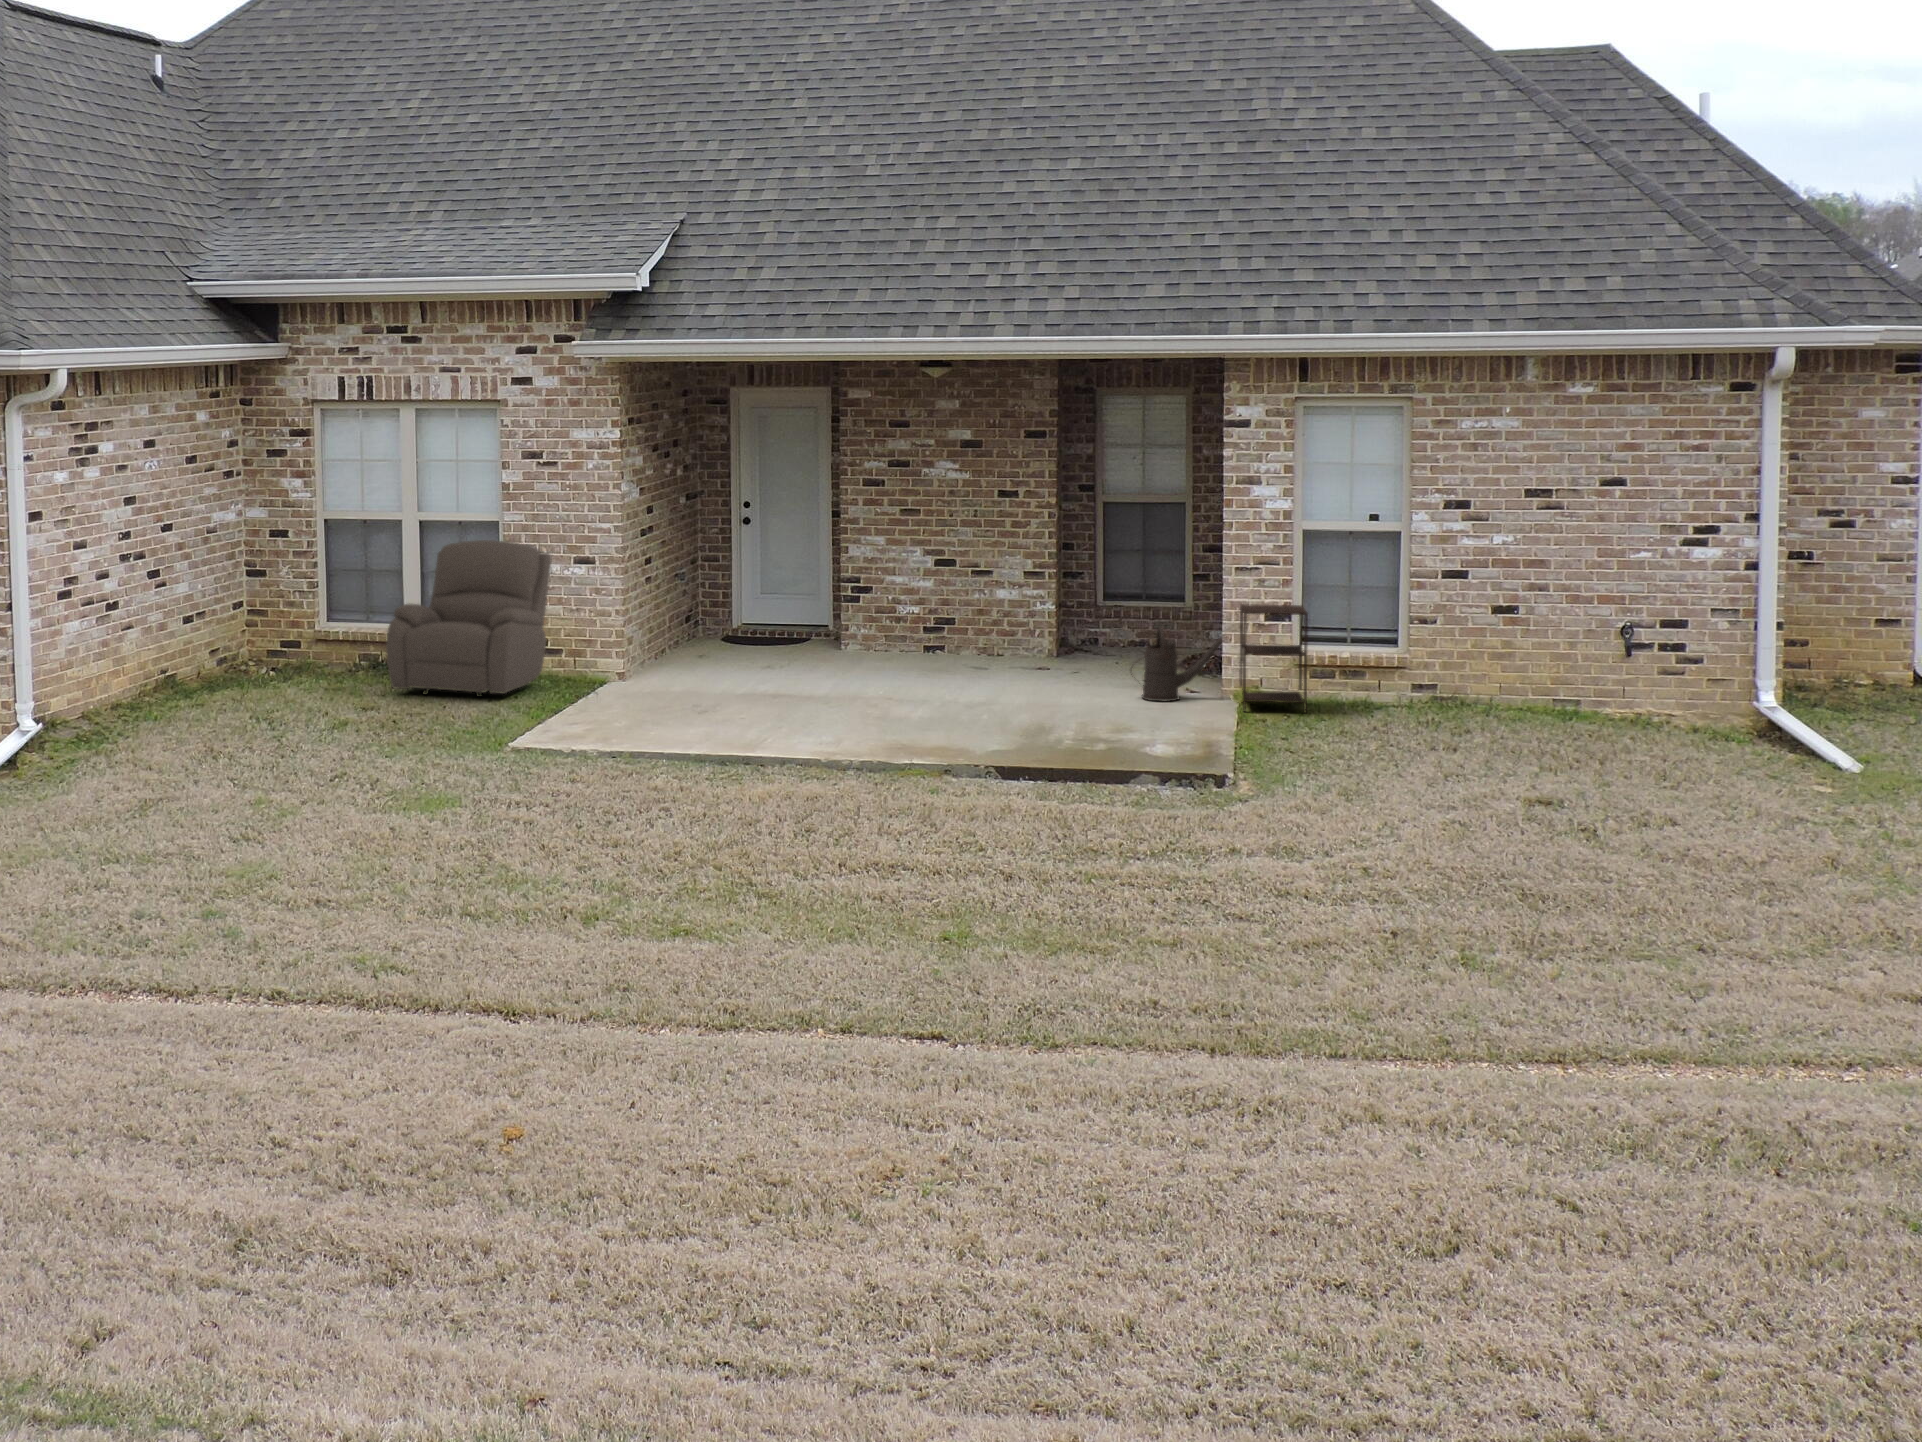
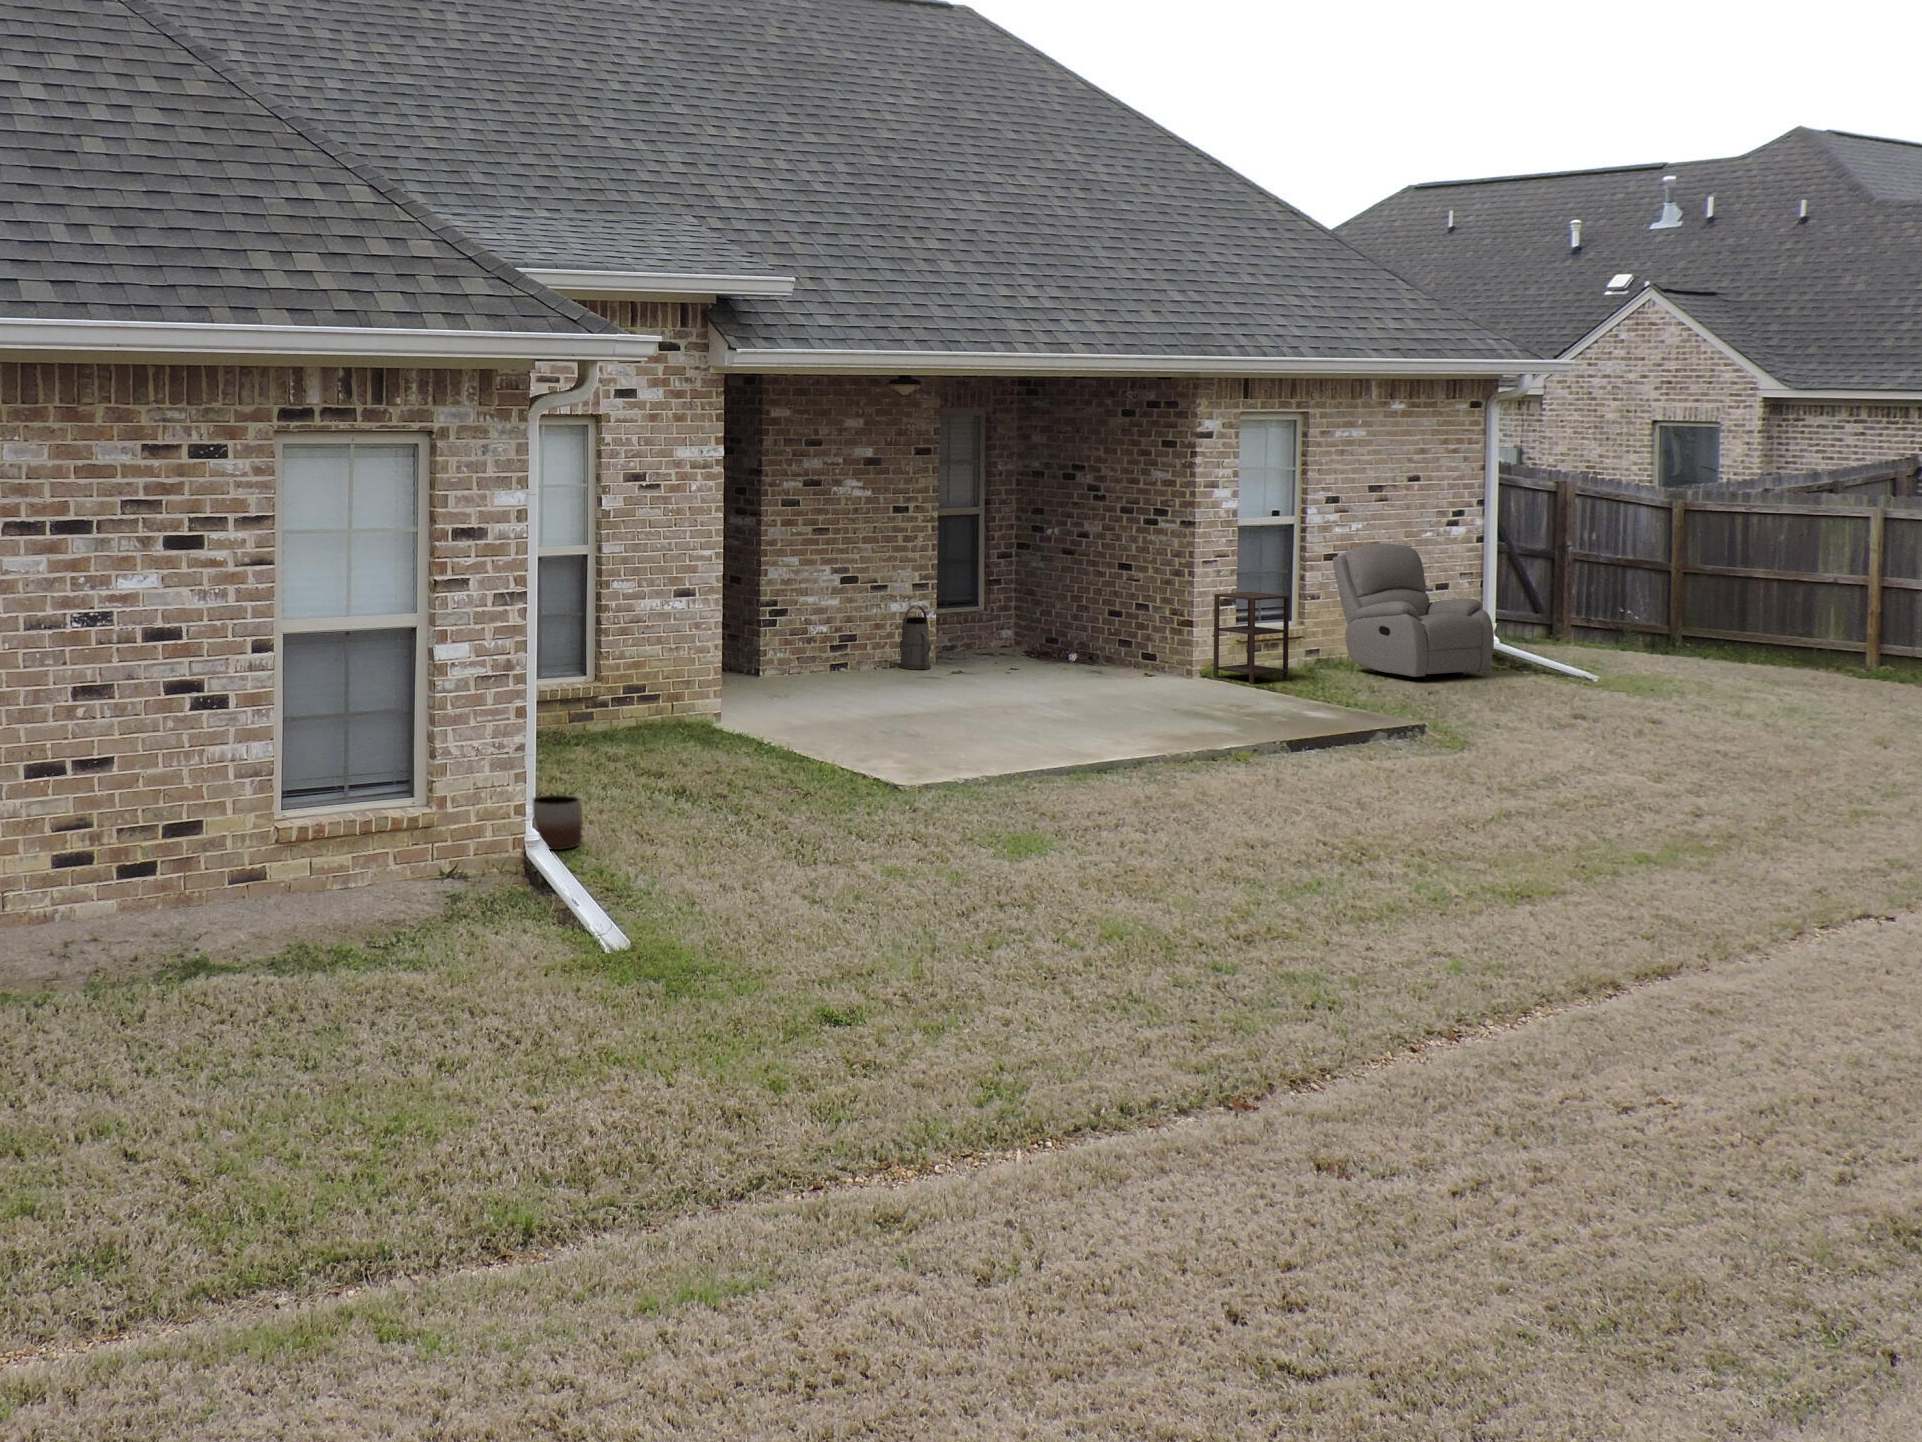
chair: present [386,540,551,697] -> present [1333,544,1494,680]
watering can: present [1131,626,1222,701] -> present [899,605,931,669]
planter: none [54,703,97,744] -> present [531,795,582,850]

